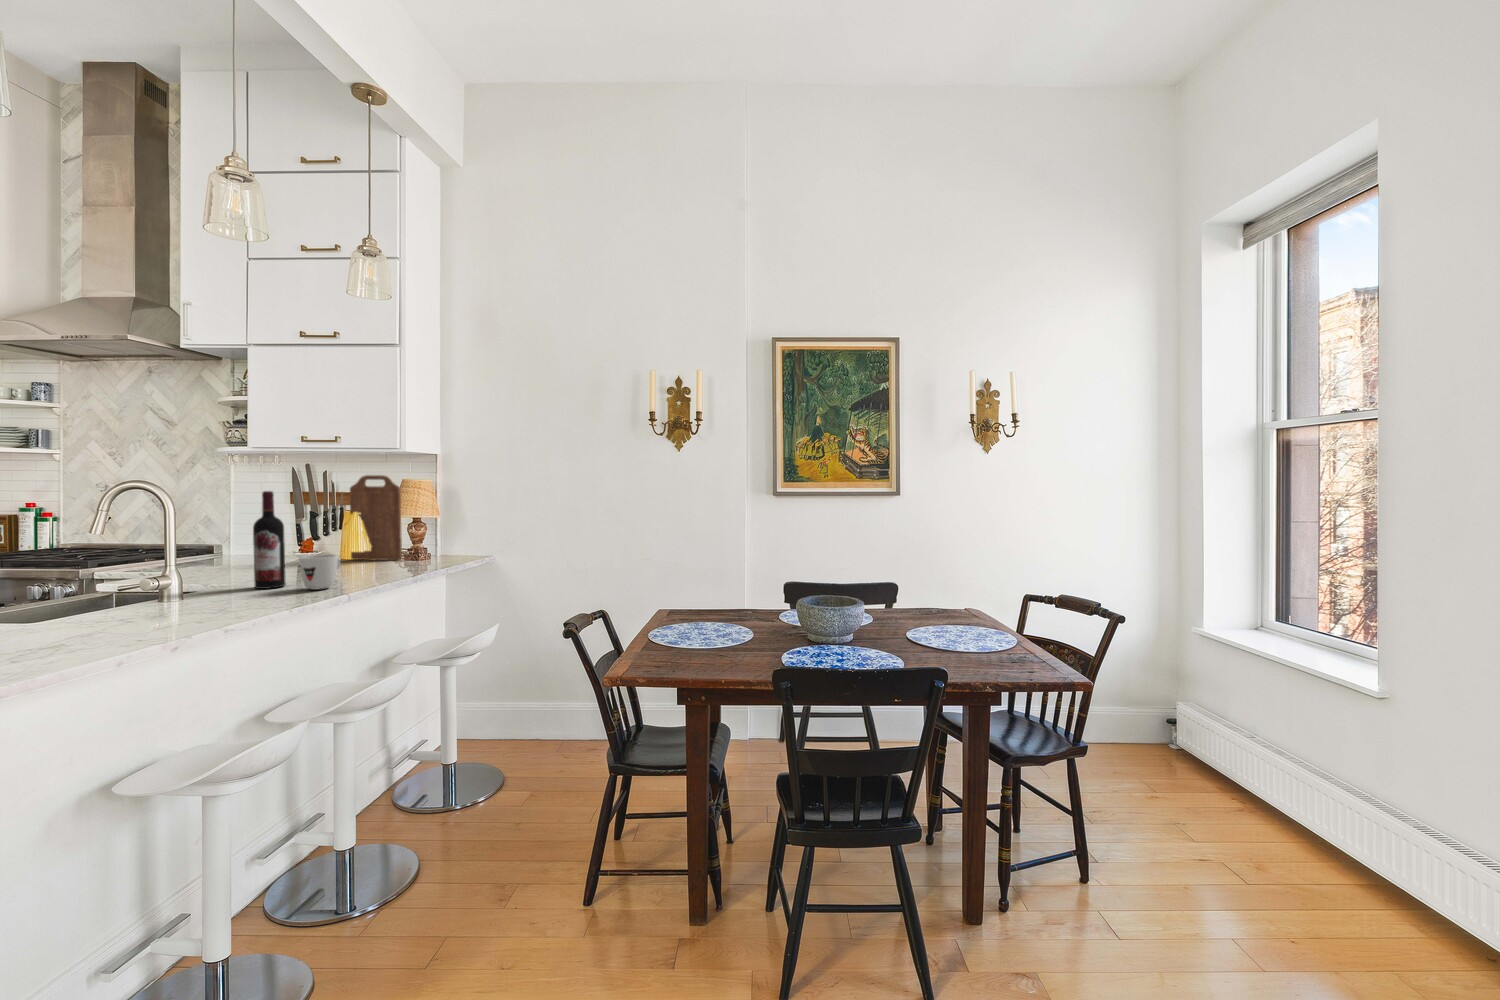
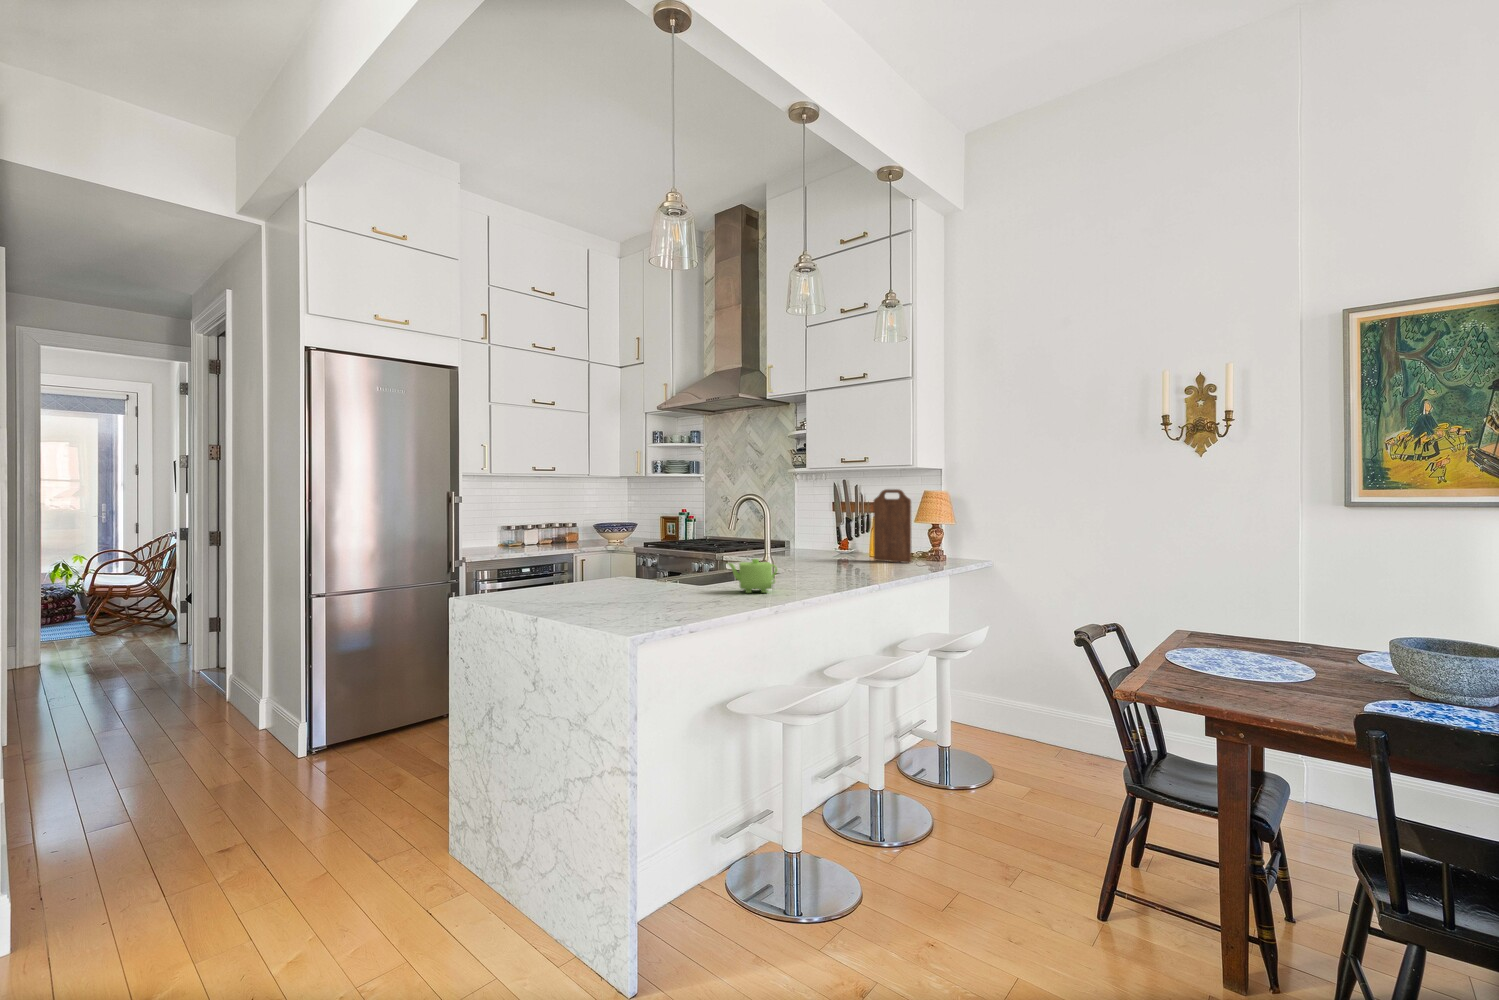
wine bottle: present [253,491,286,589] -> none [813,502,831,575]
mug: present [299,554,340,589] -> none [840,552,867,578]
teapot: none [63,582,181,639] -> present [728,559,777,593]

